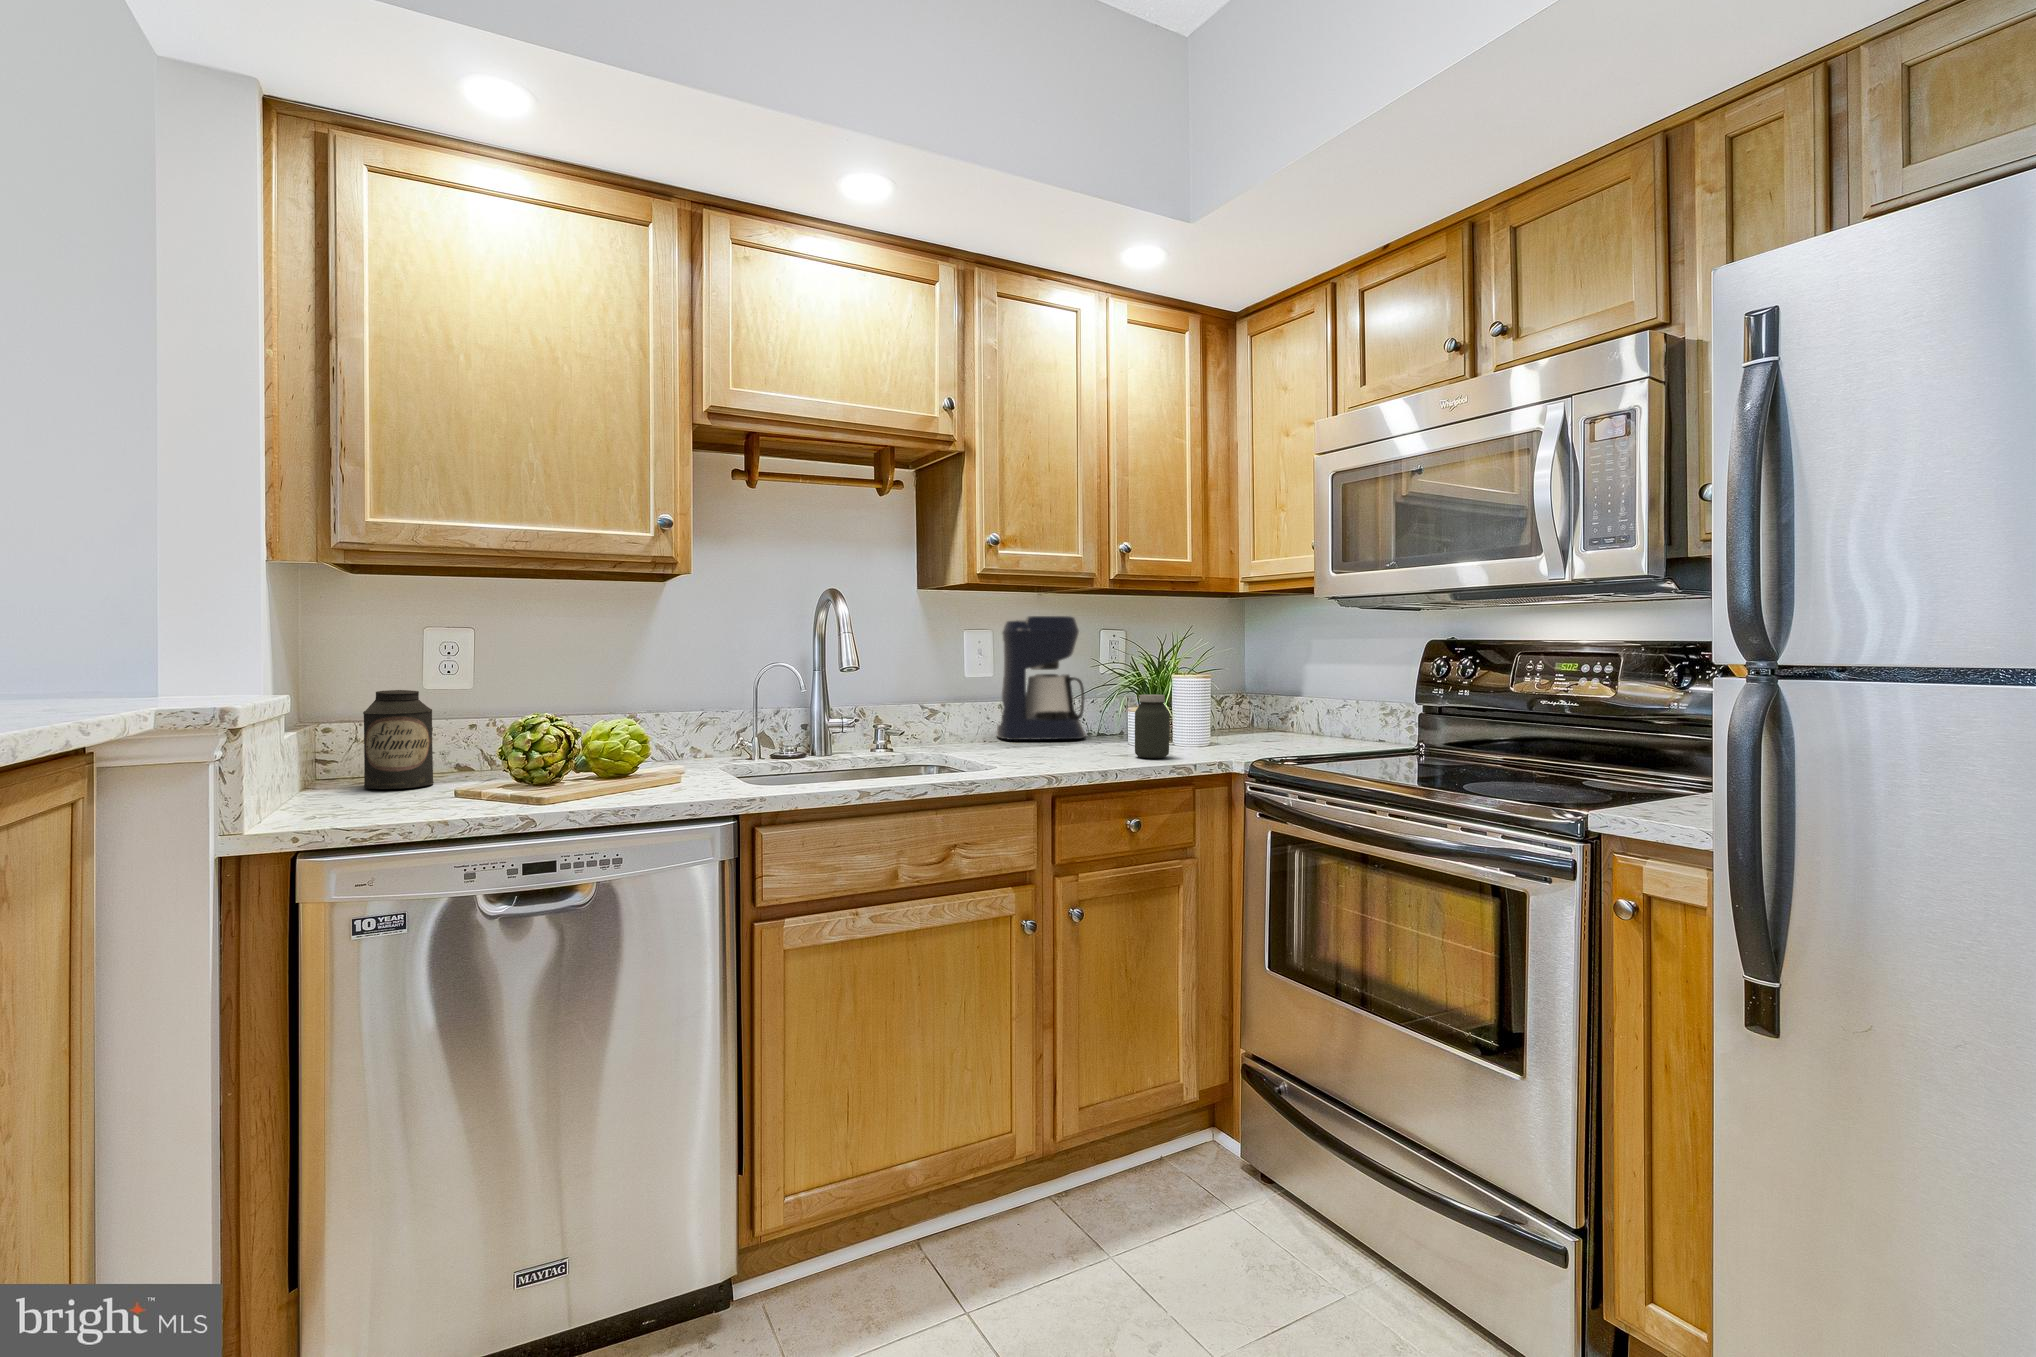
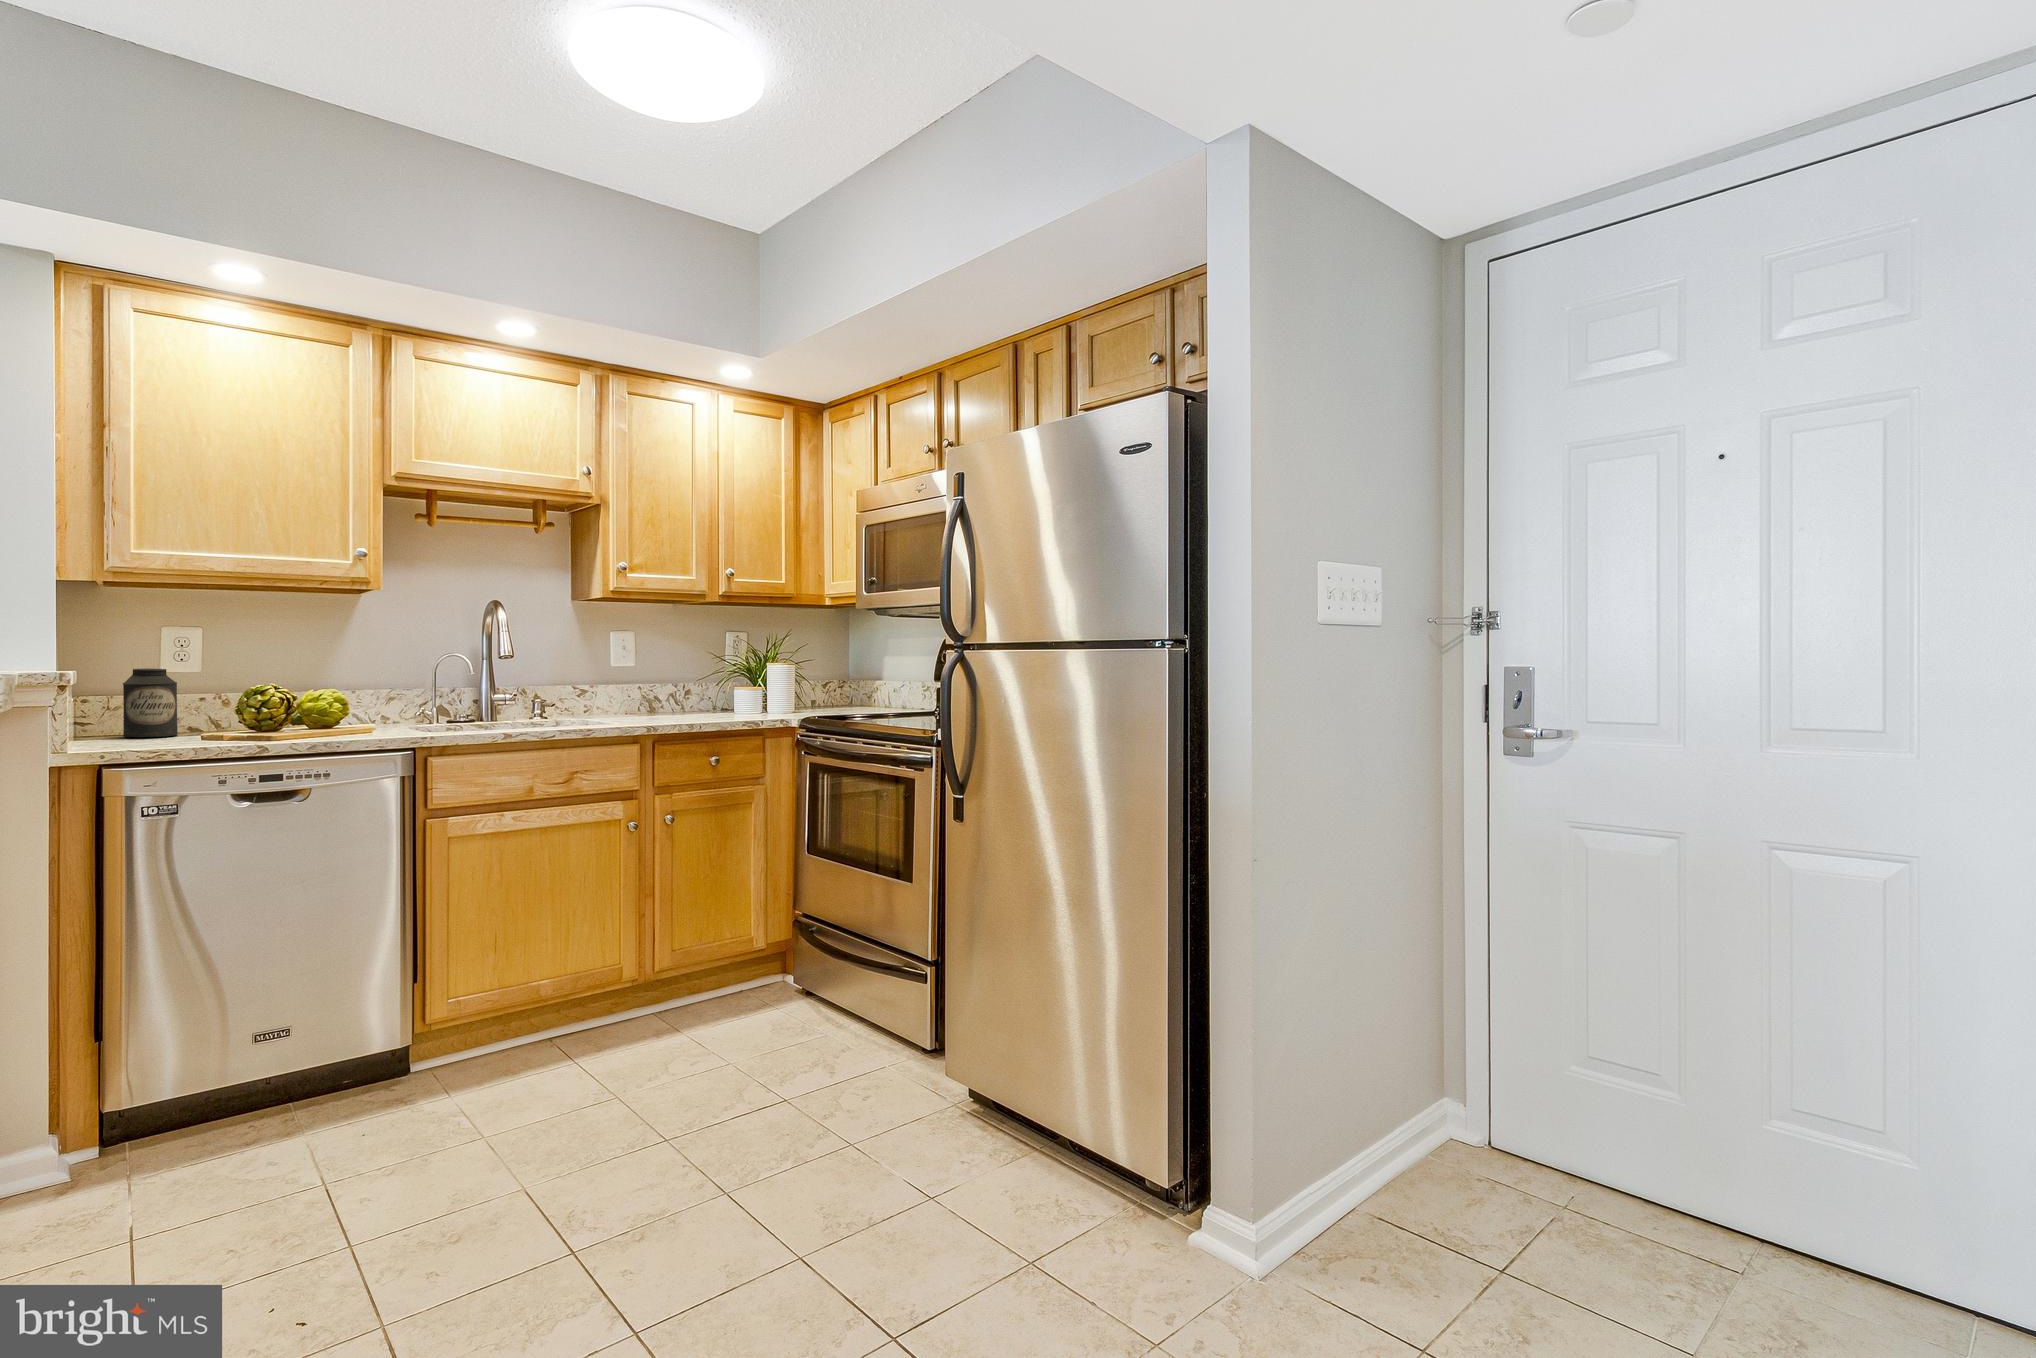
coffee maker: present [997,616,1086,740] -> none [639,620,710,711]
jar: present [1135,695,1169,758] -> none [729,676,753,719]

